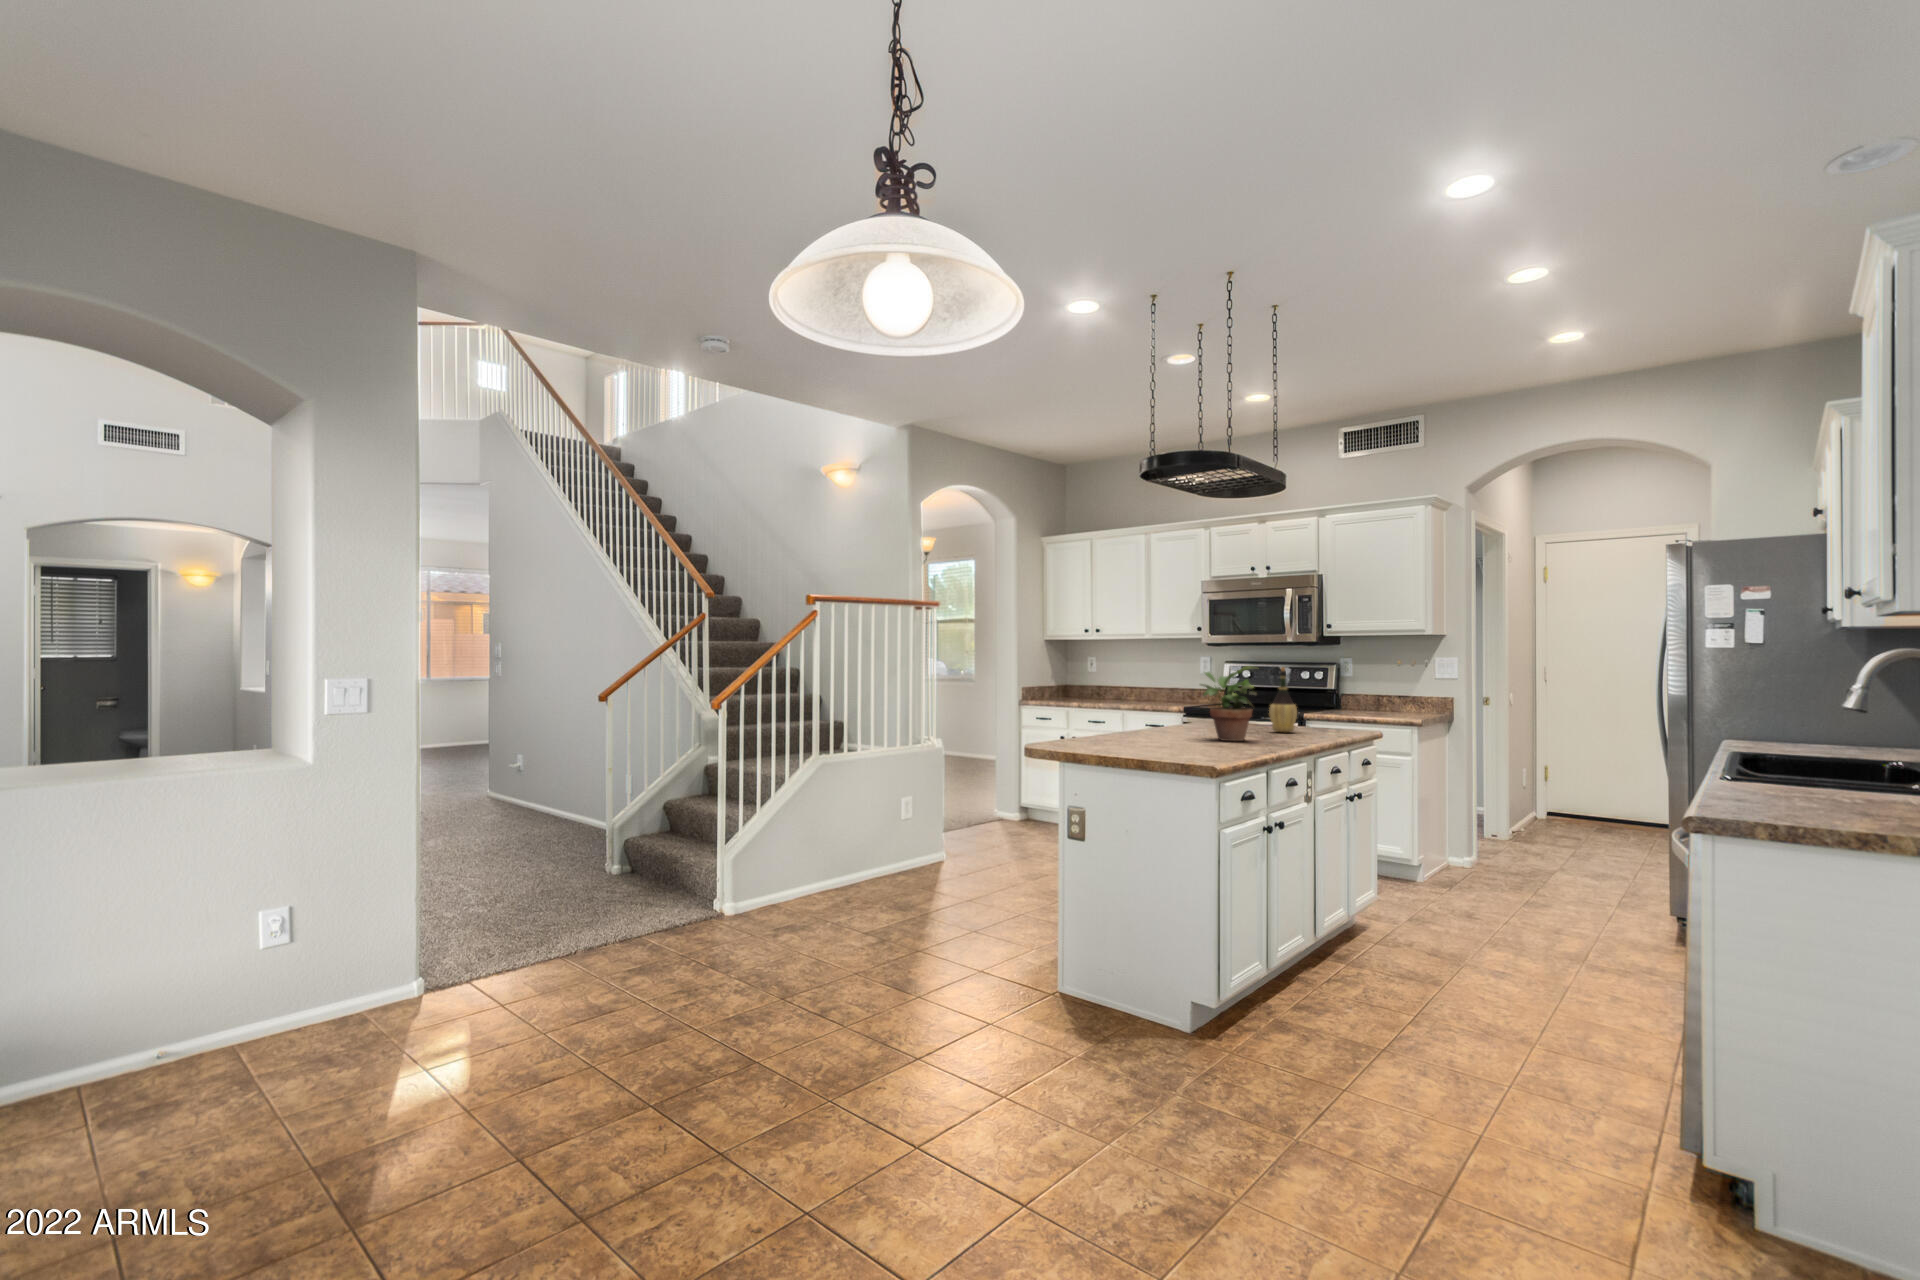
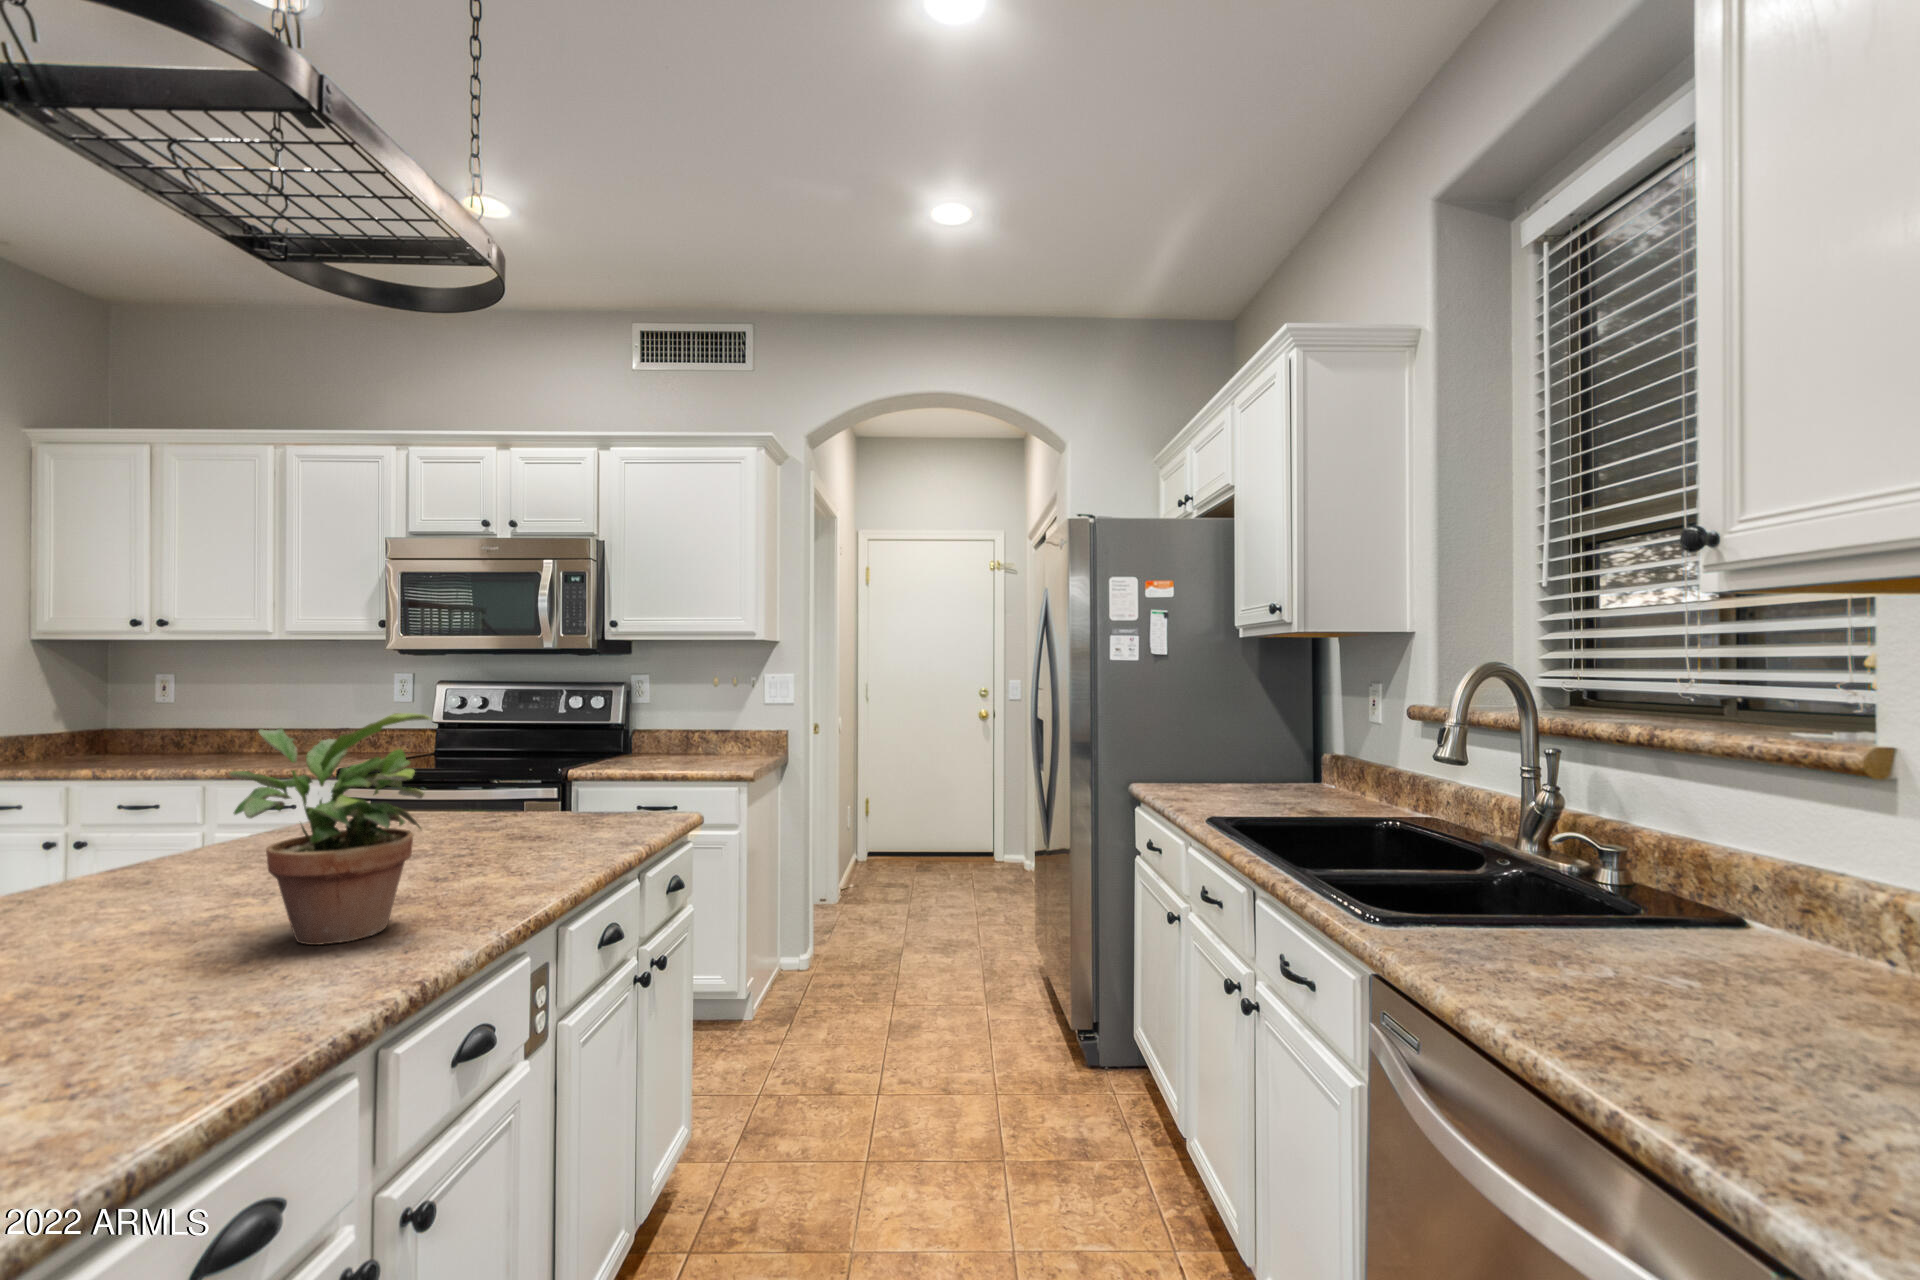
wine bottle: present [1269,667,1297,732] -> none [486,701,552,851]

